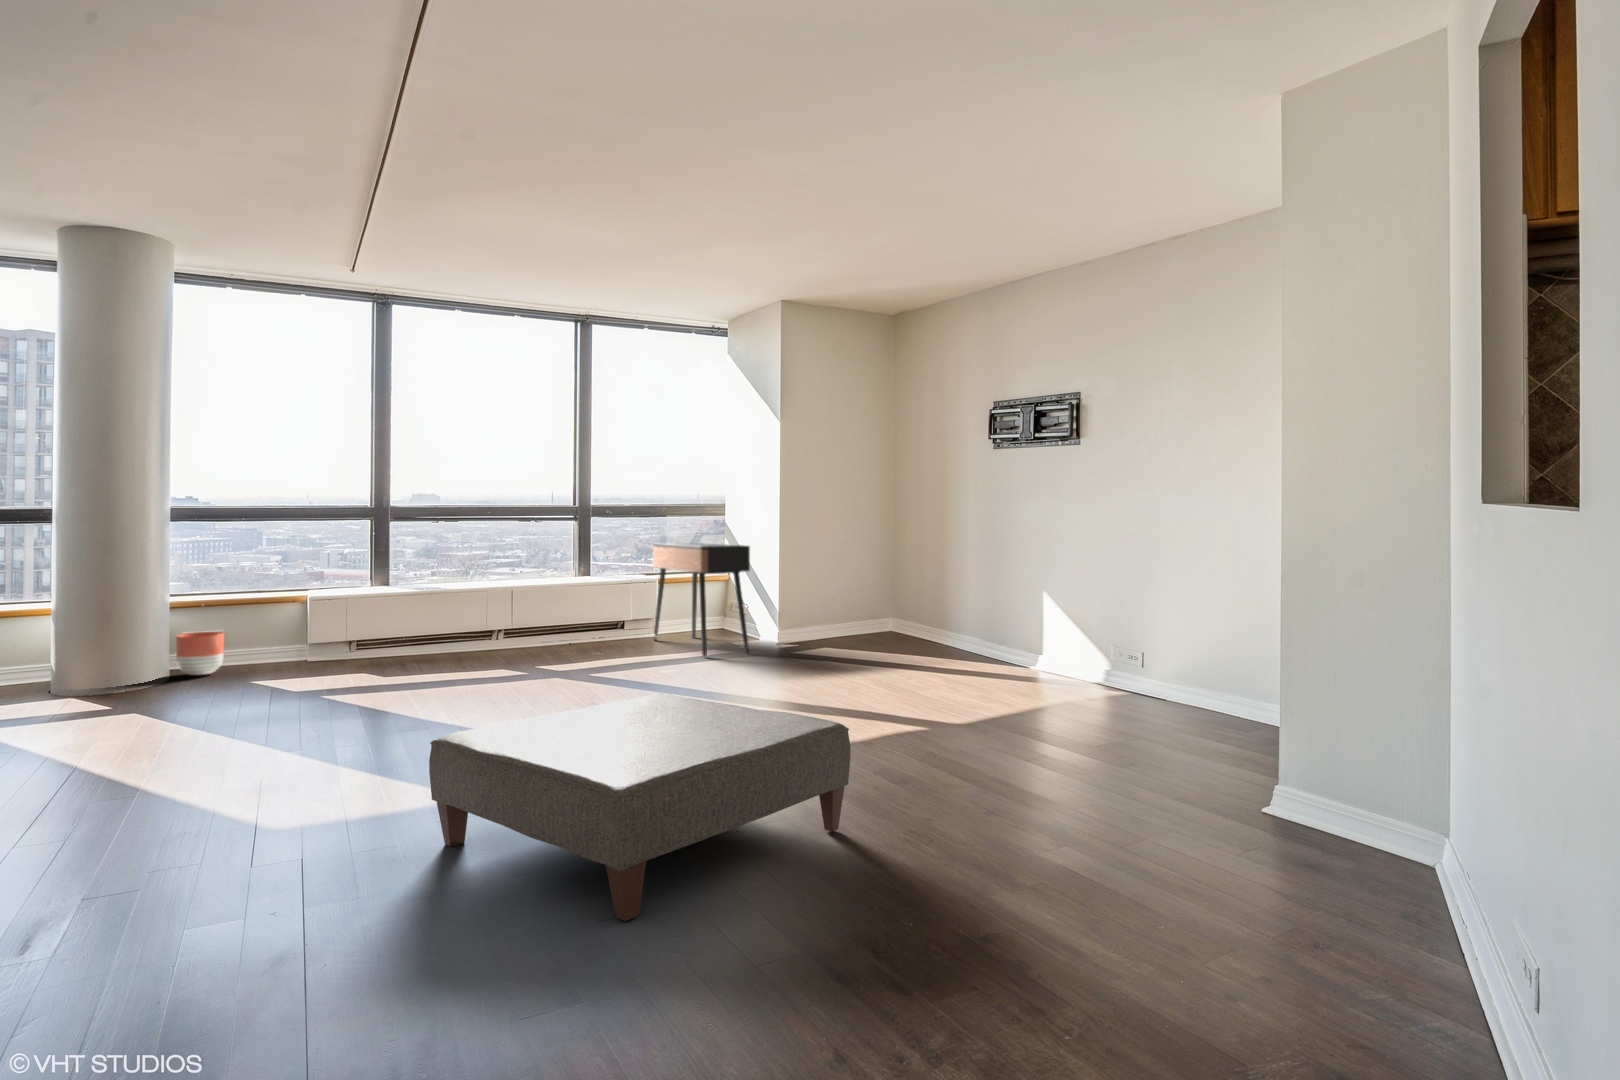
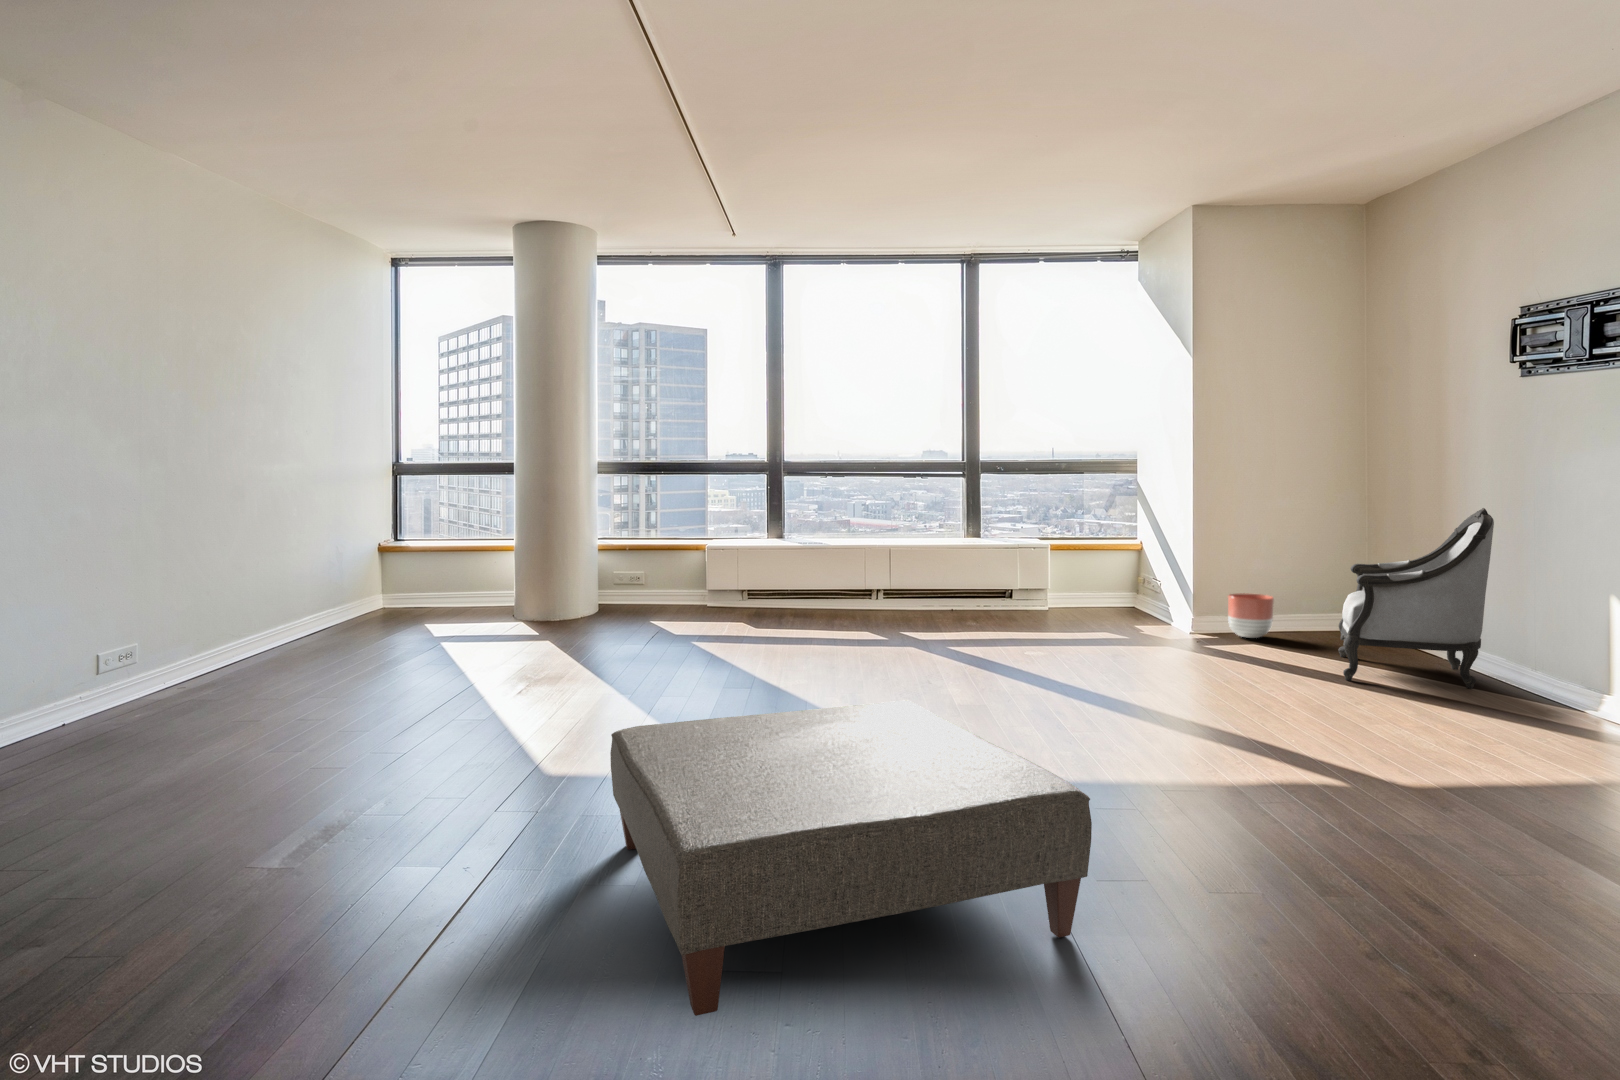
armchair: none [891,539,987,668] -> present [1338,508,1494,688]
console table: present [653,543,750,657] -> none [1040,503,1145,638]
planter: present [176,632,224,675] -> present [1228,593,1274,638]

